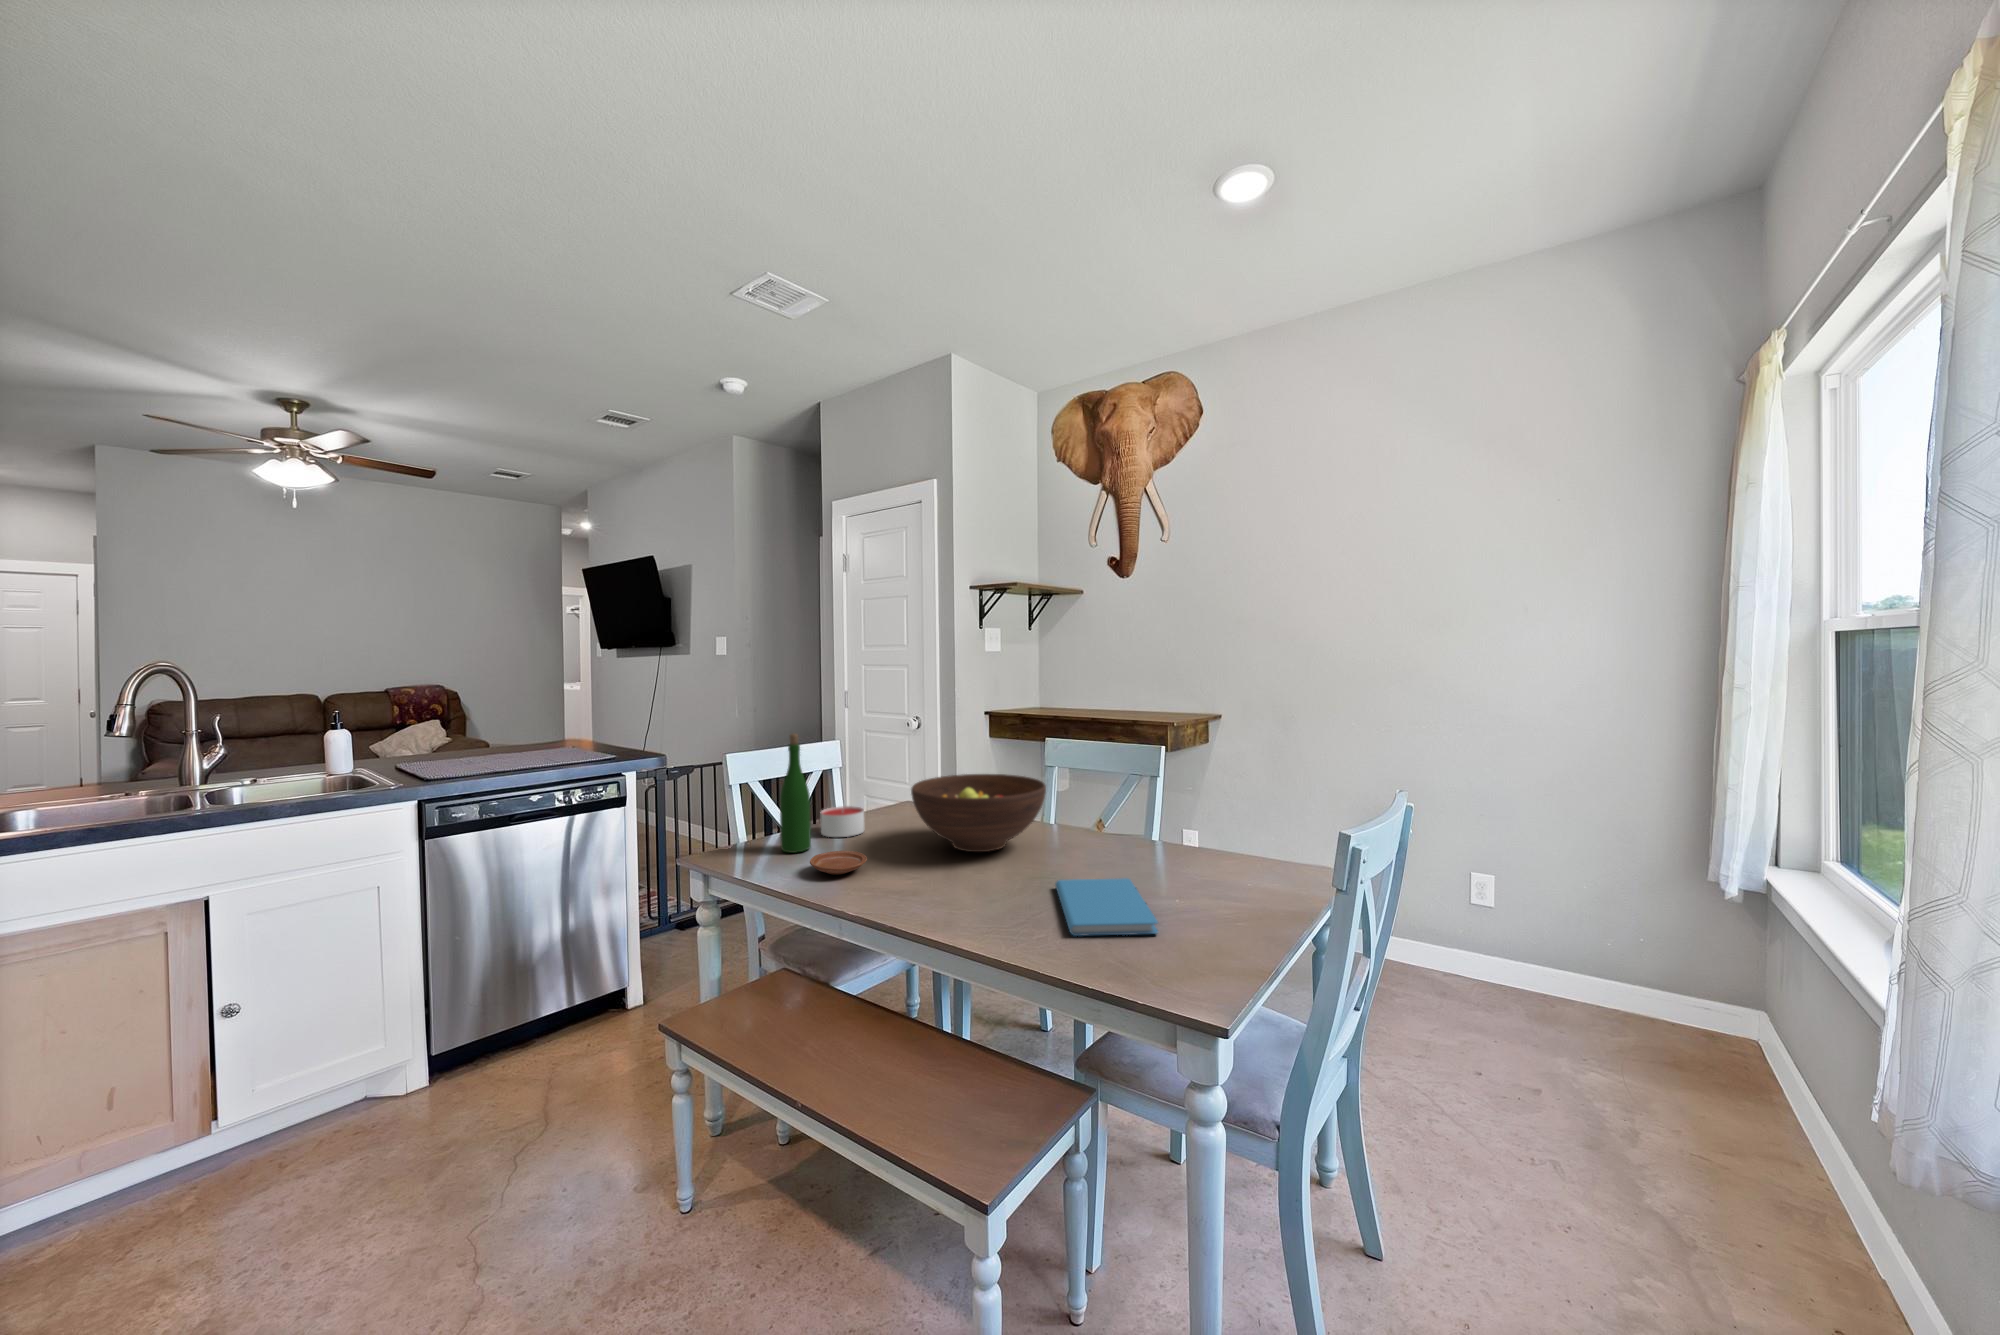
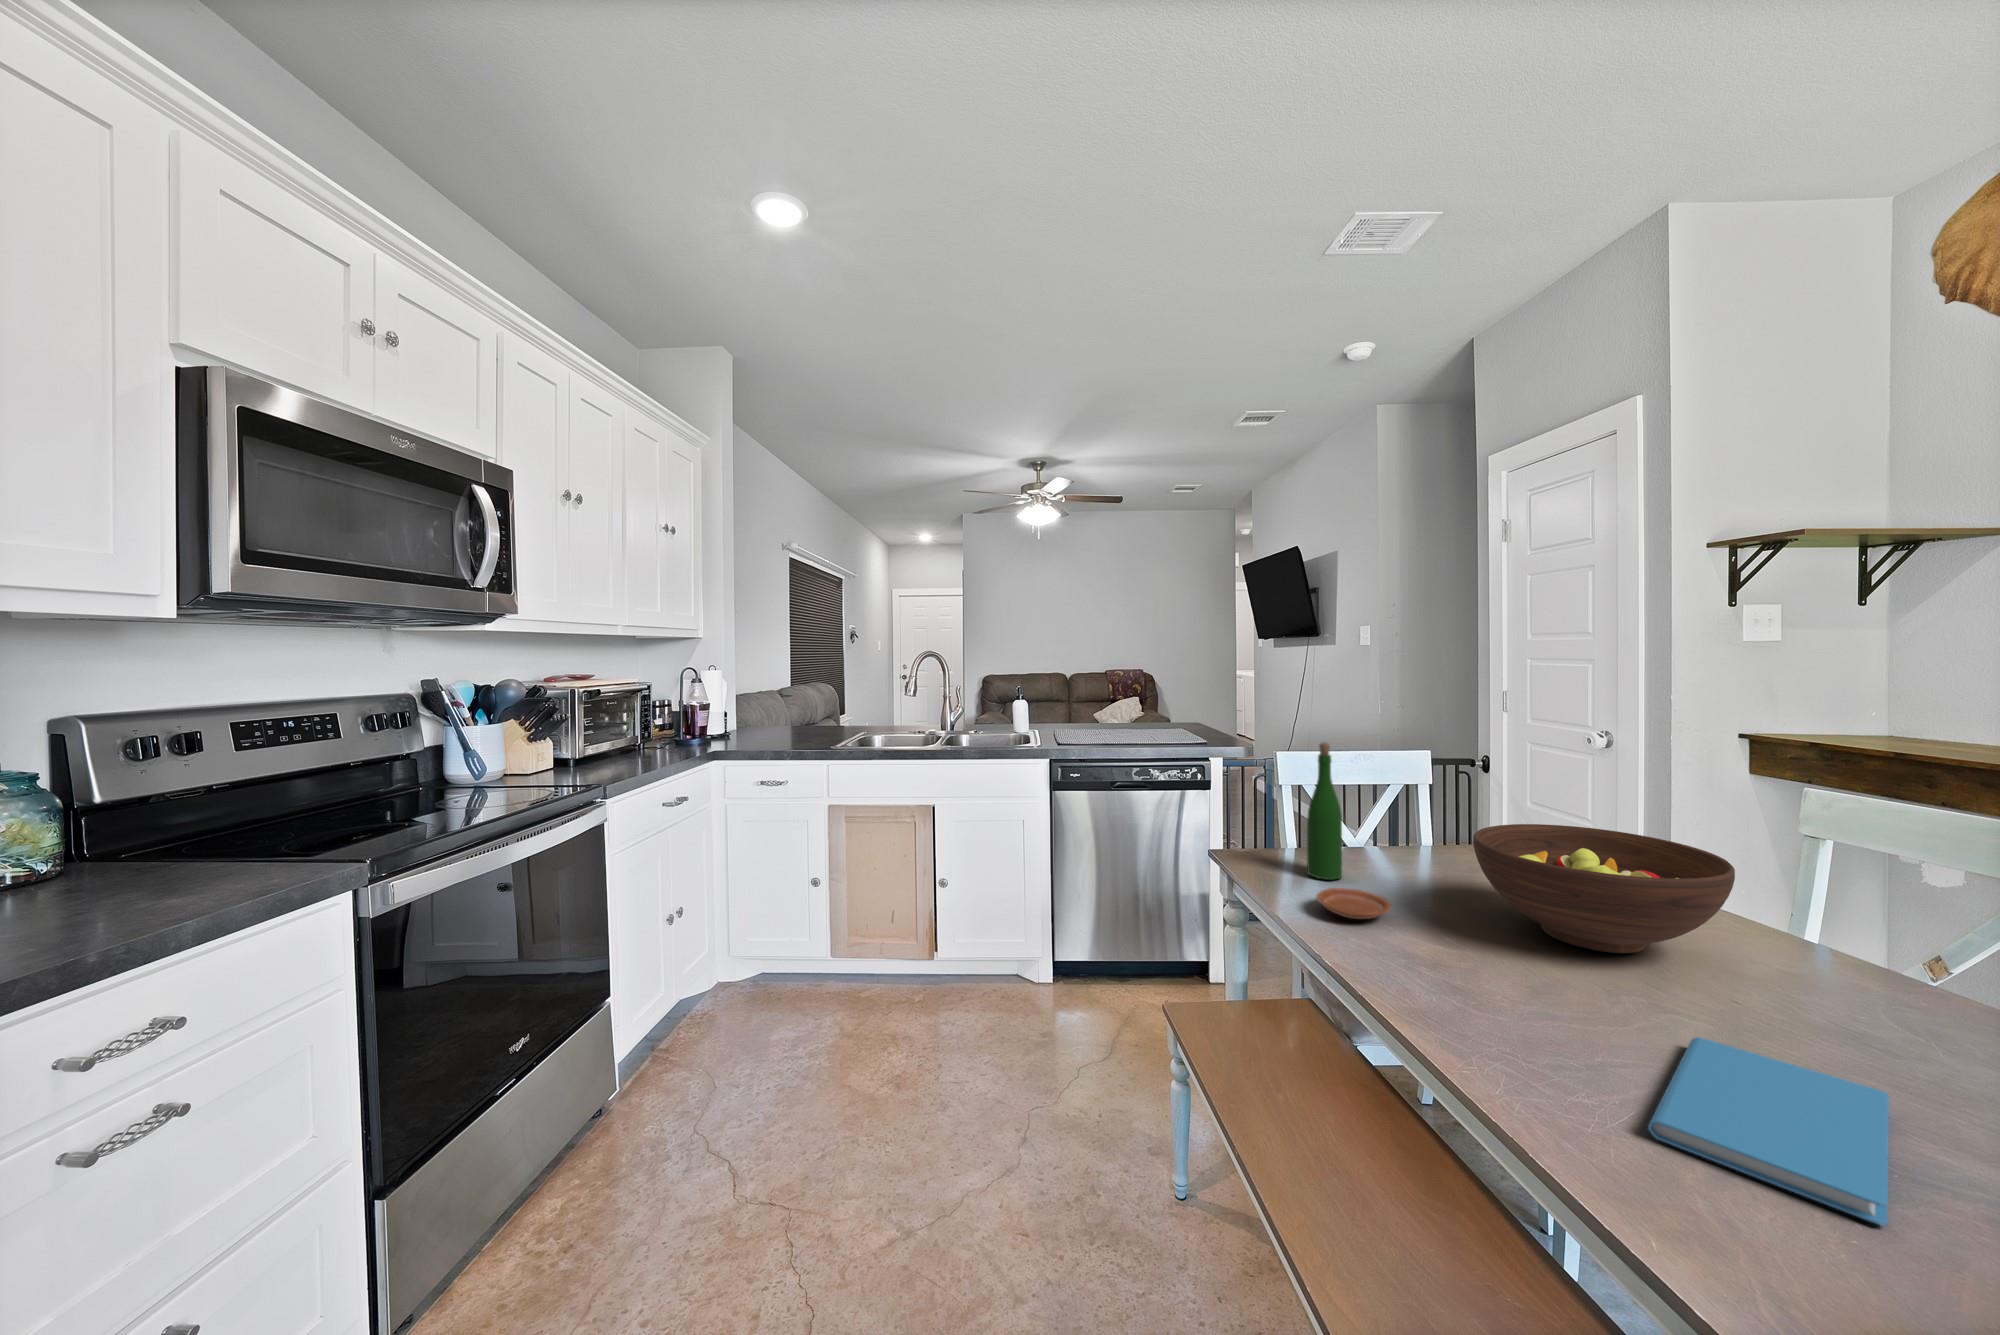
candle: present [821,806,864,837] -> none [1369,836,1429,876]

